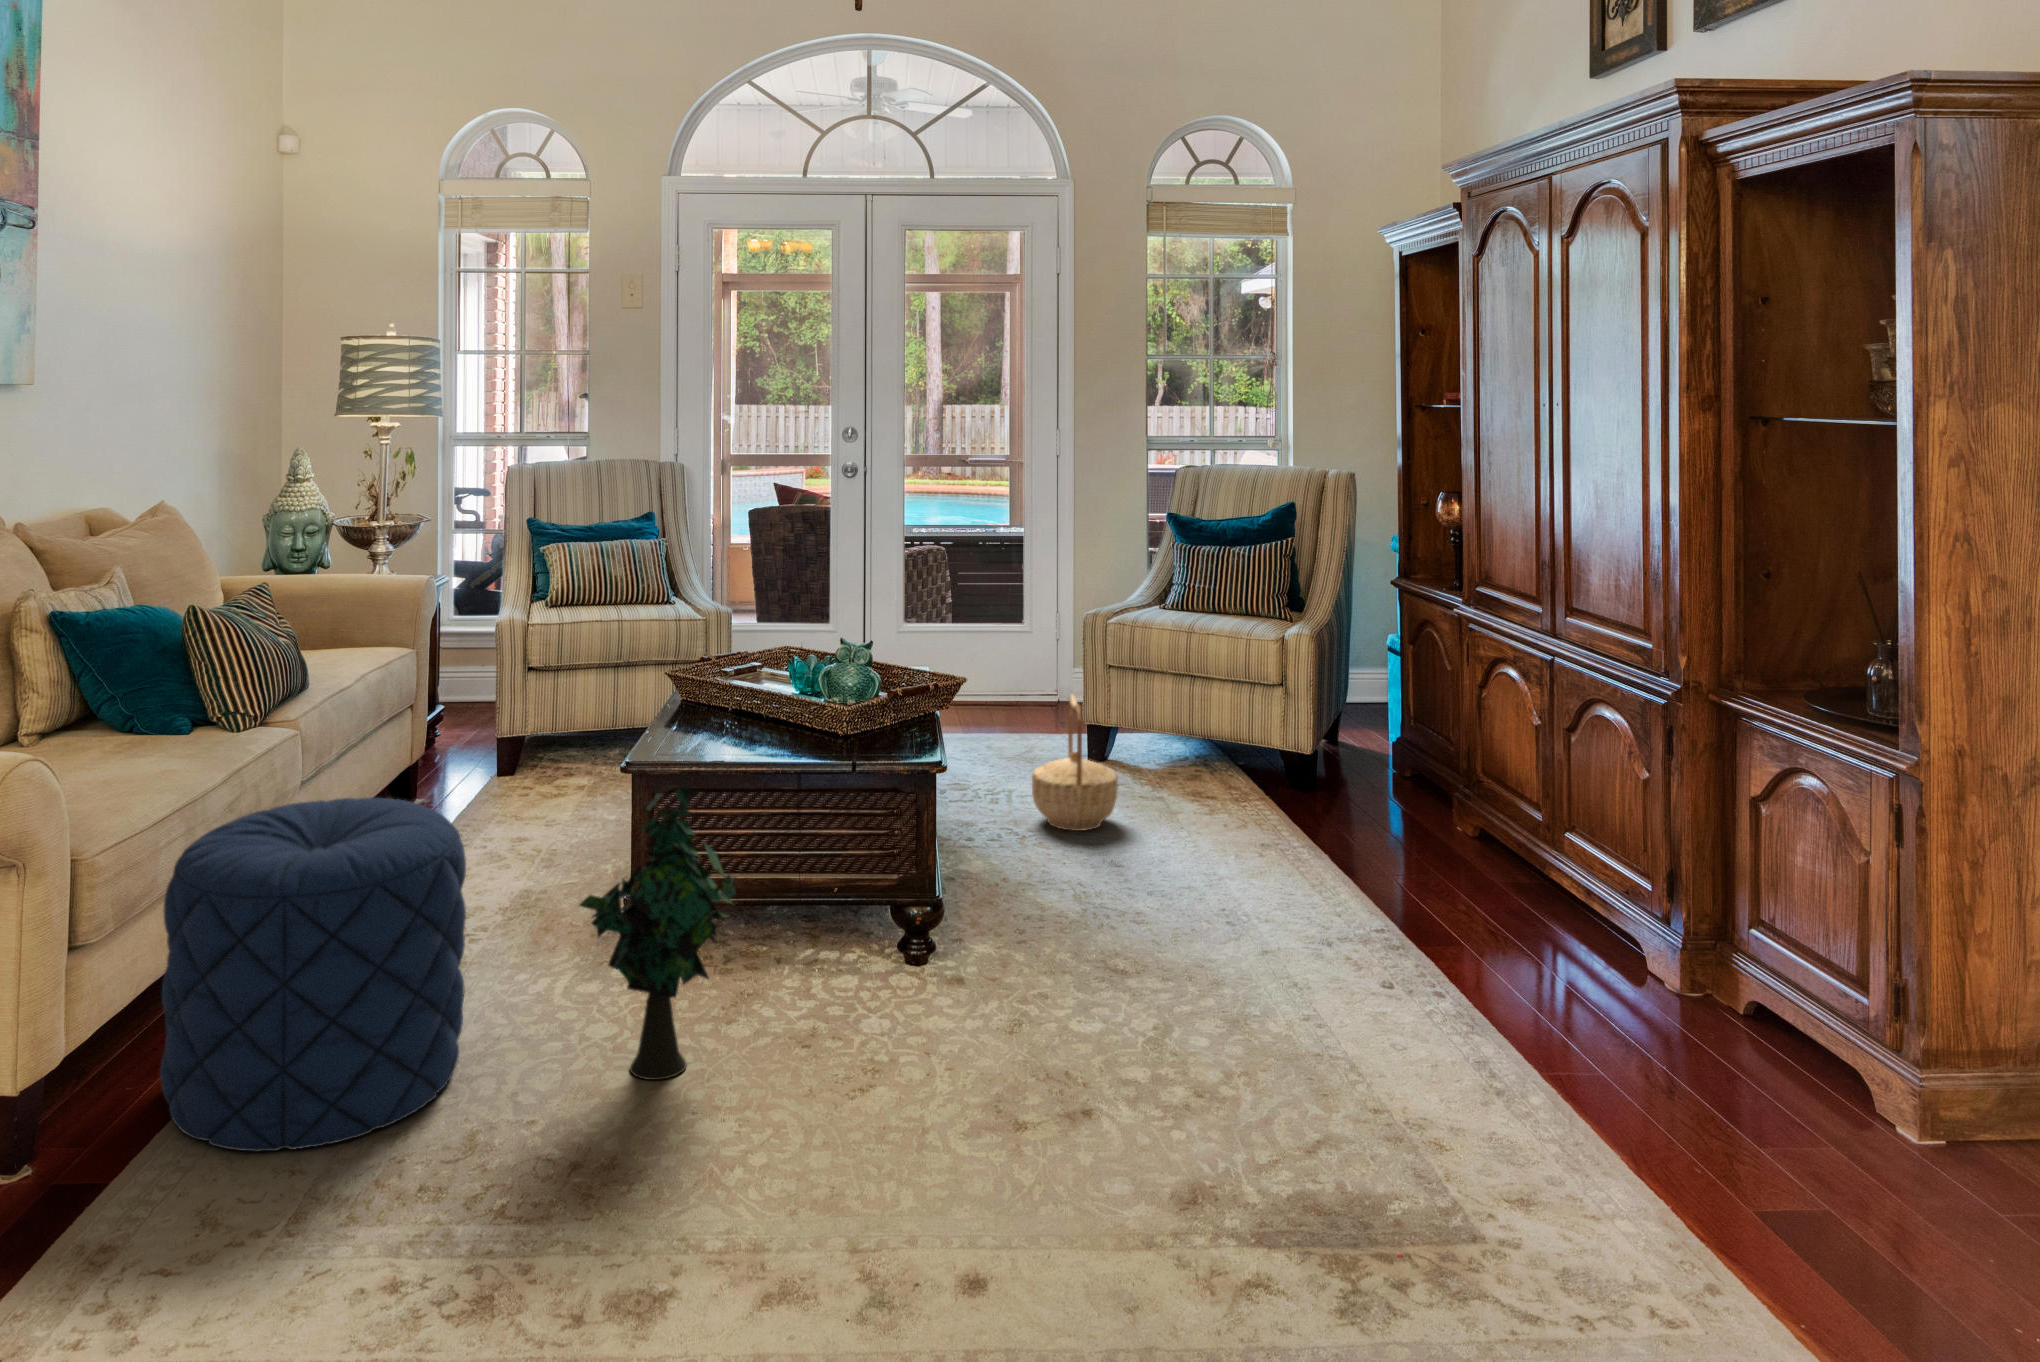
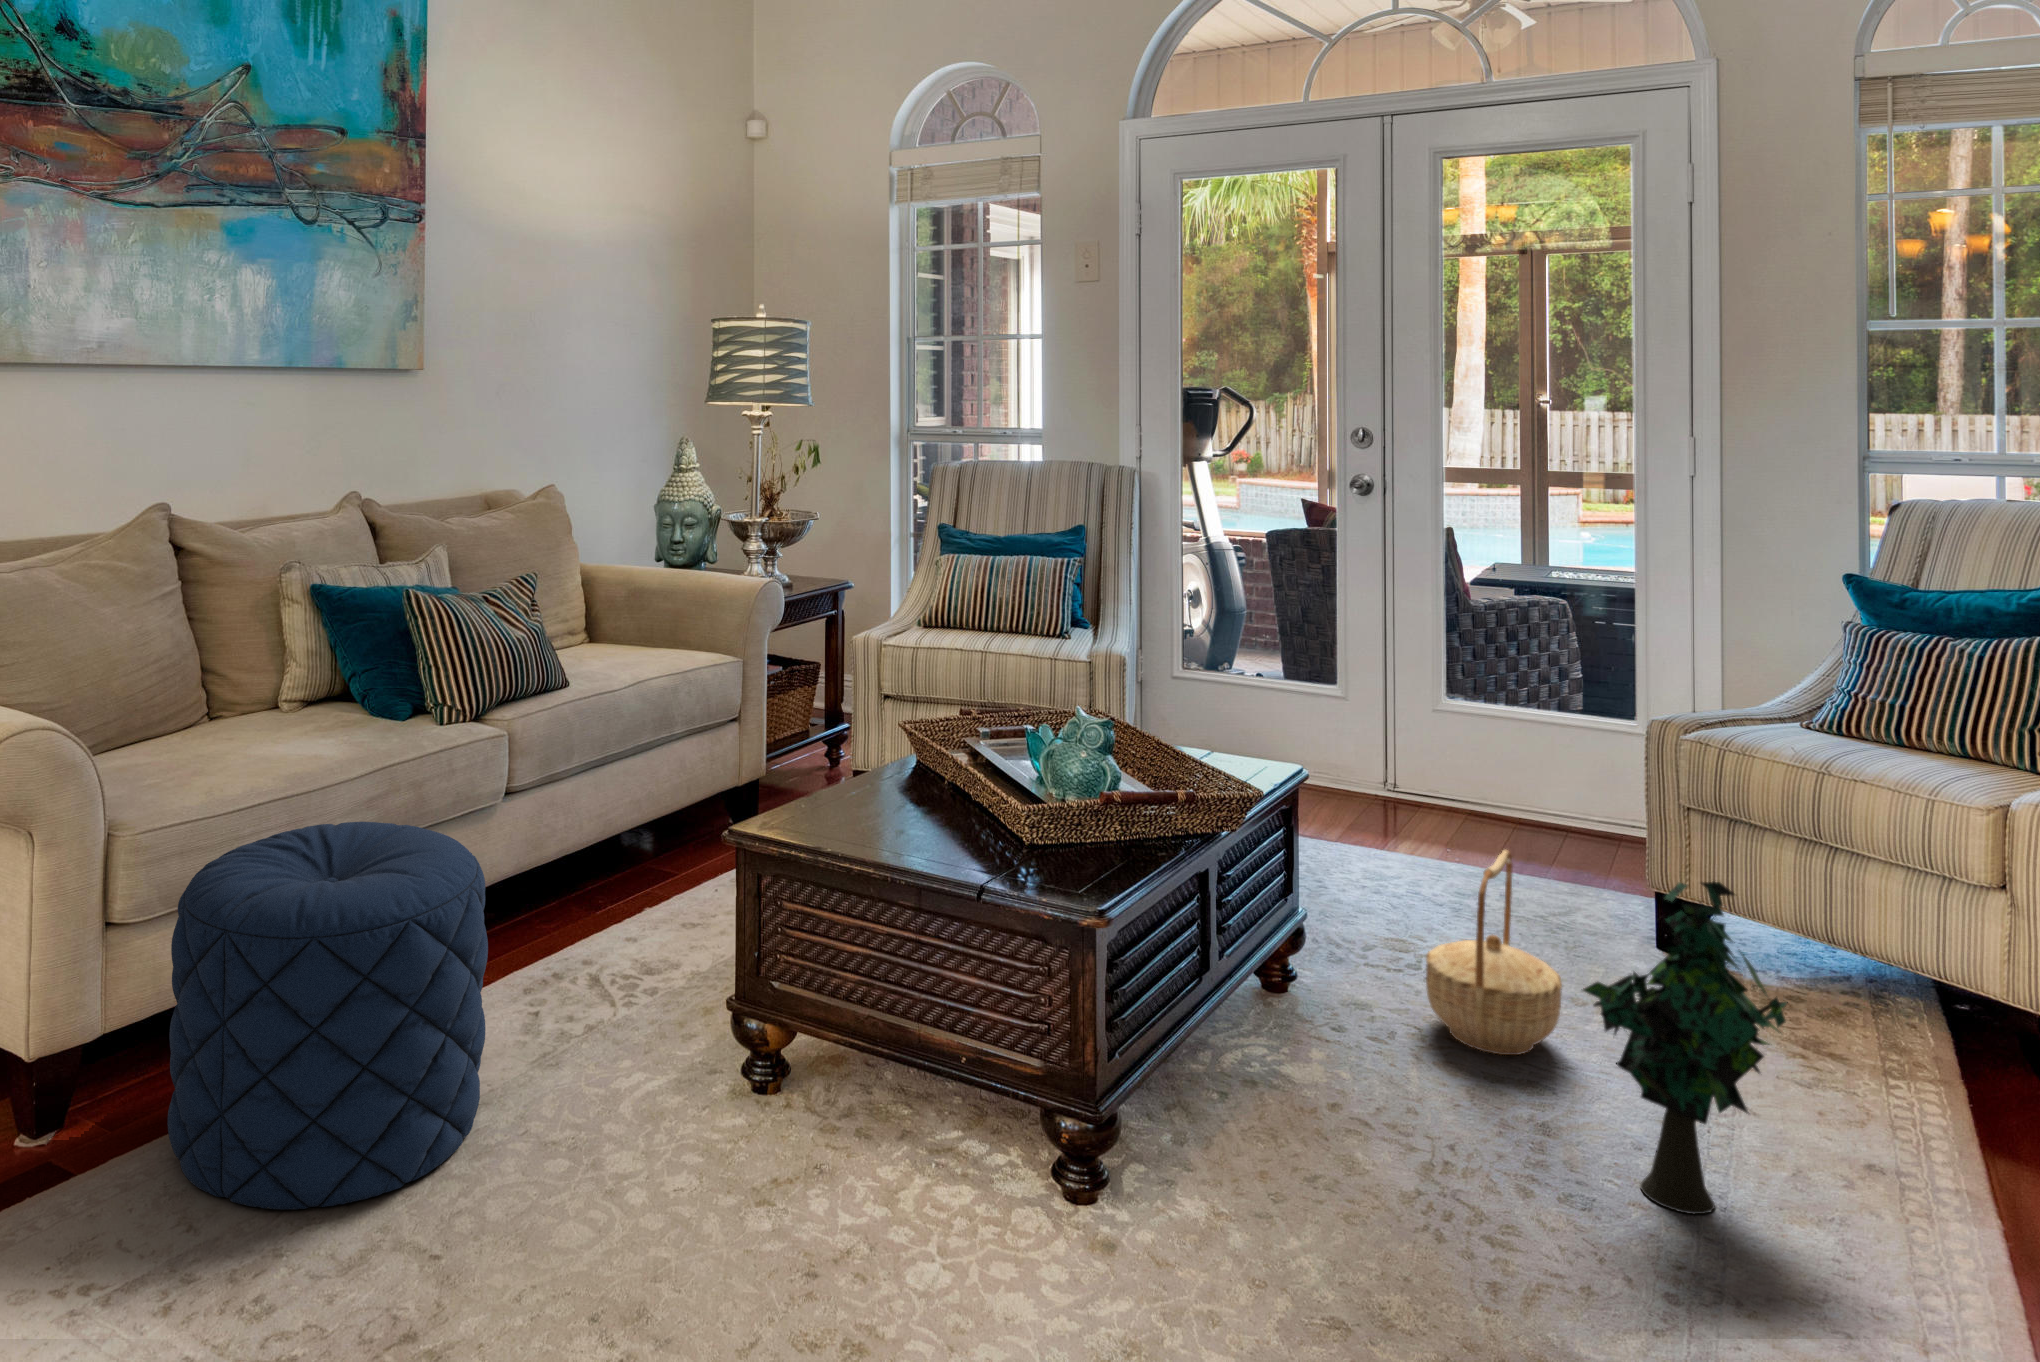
decorative plant: present [579,786,736,1080] -> present [1583,882,1788,1214]

